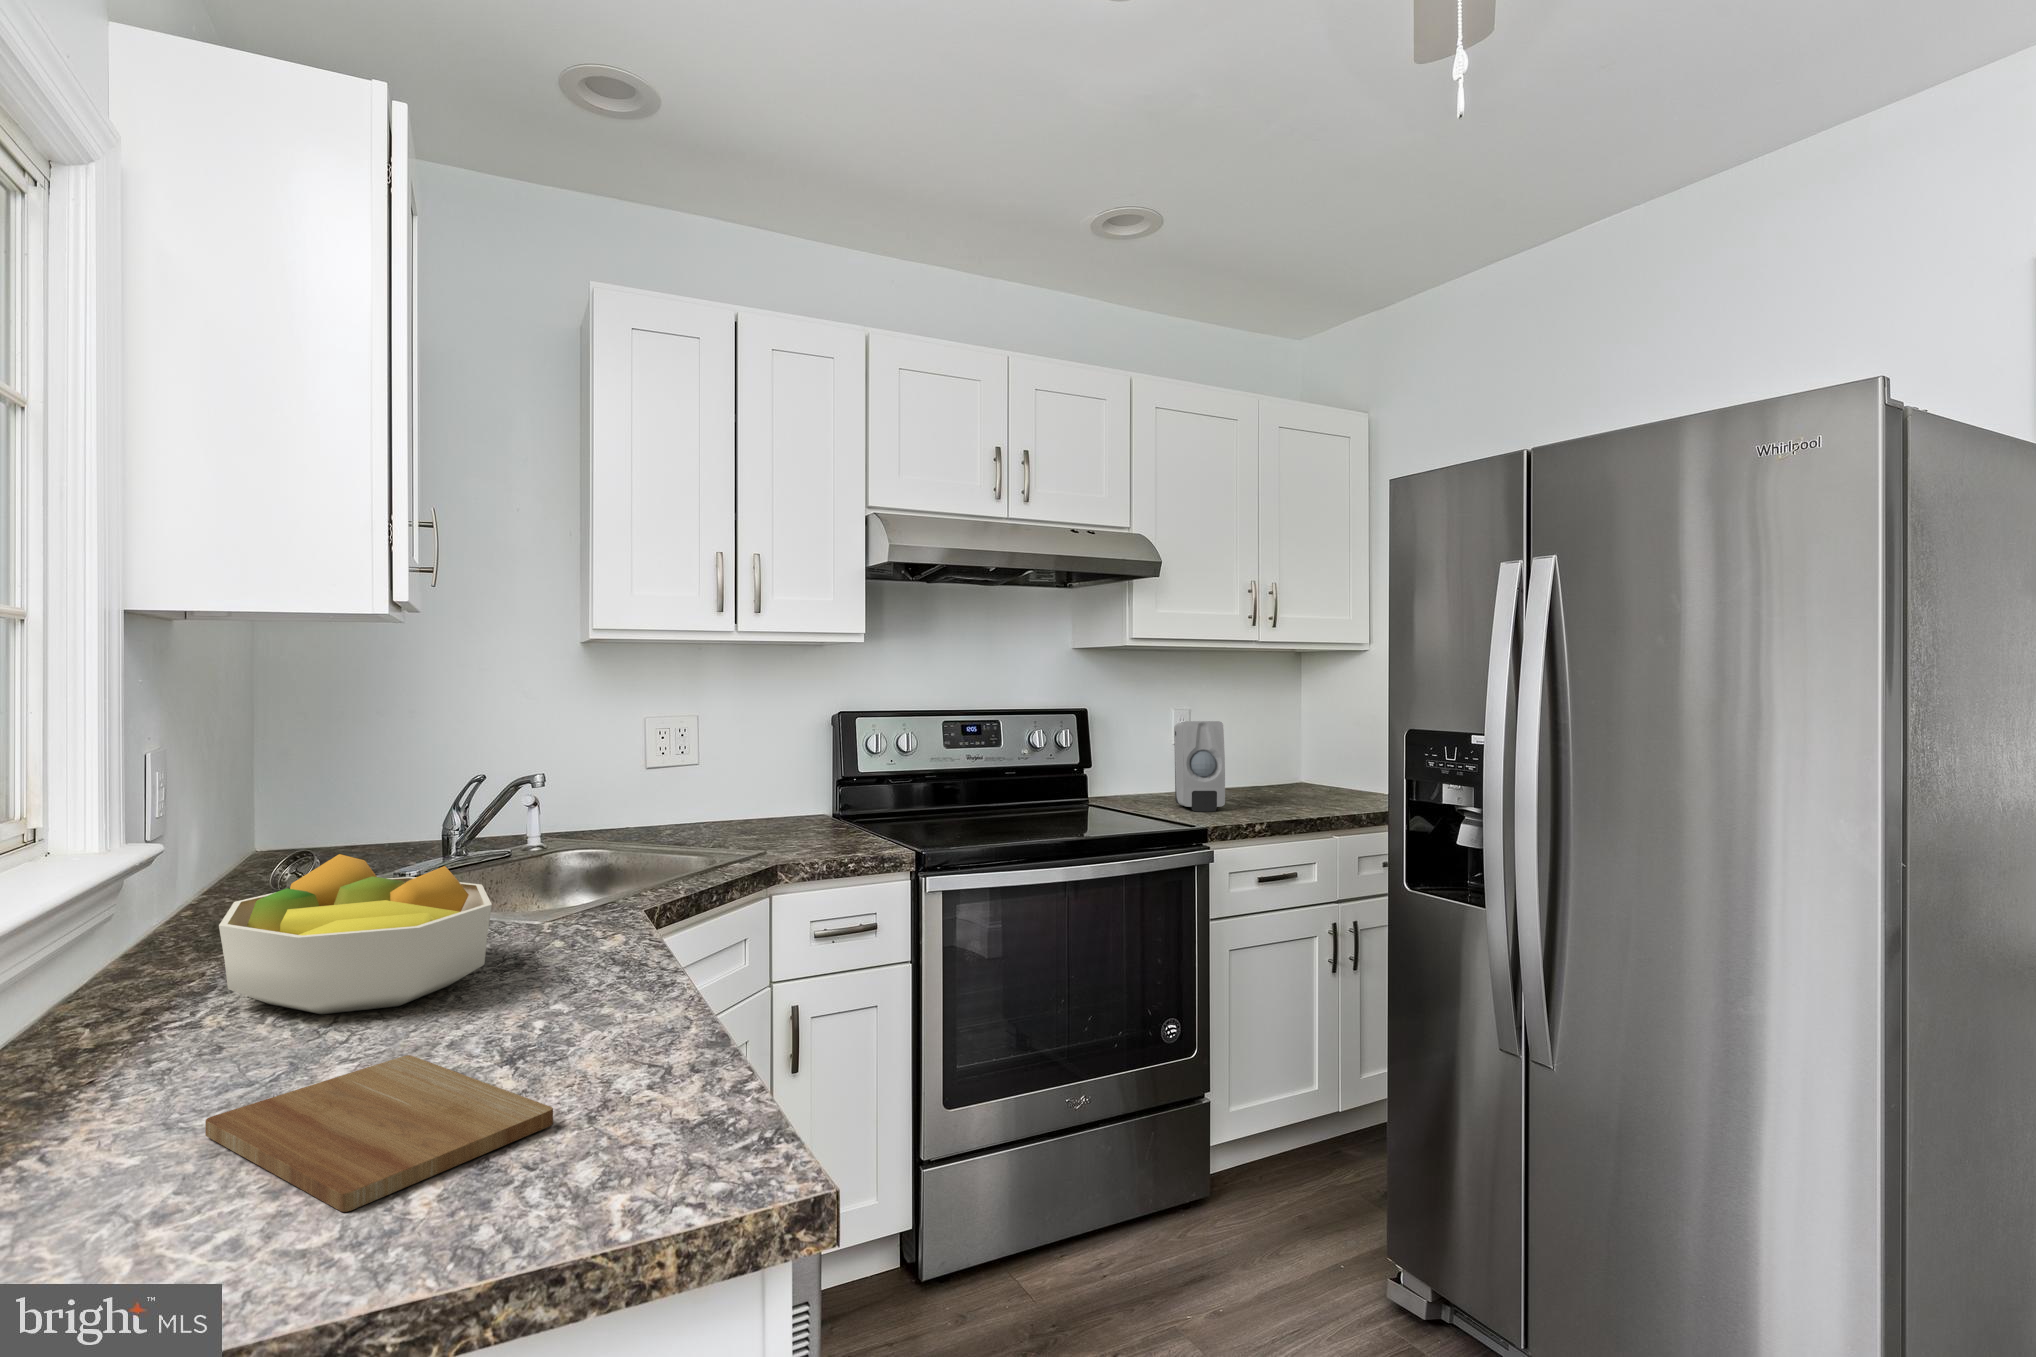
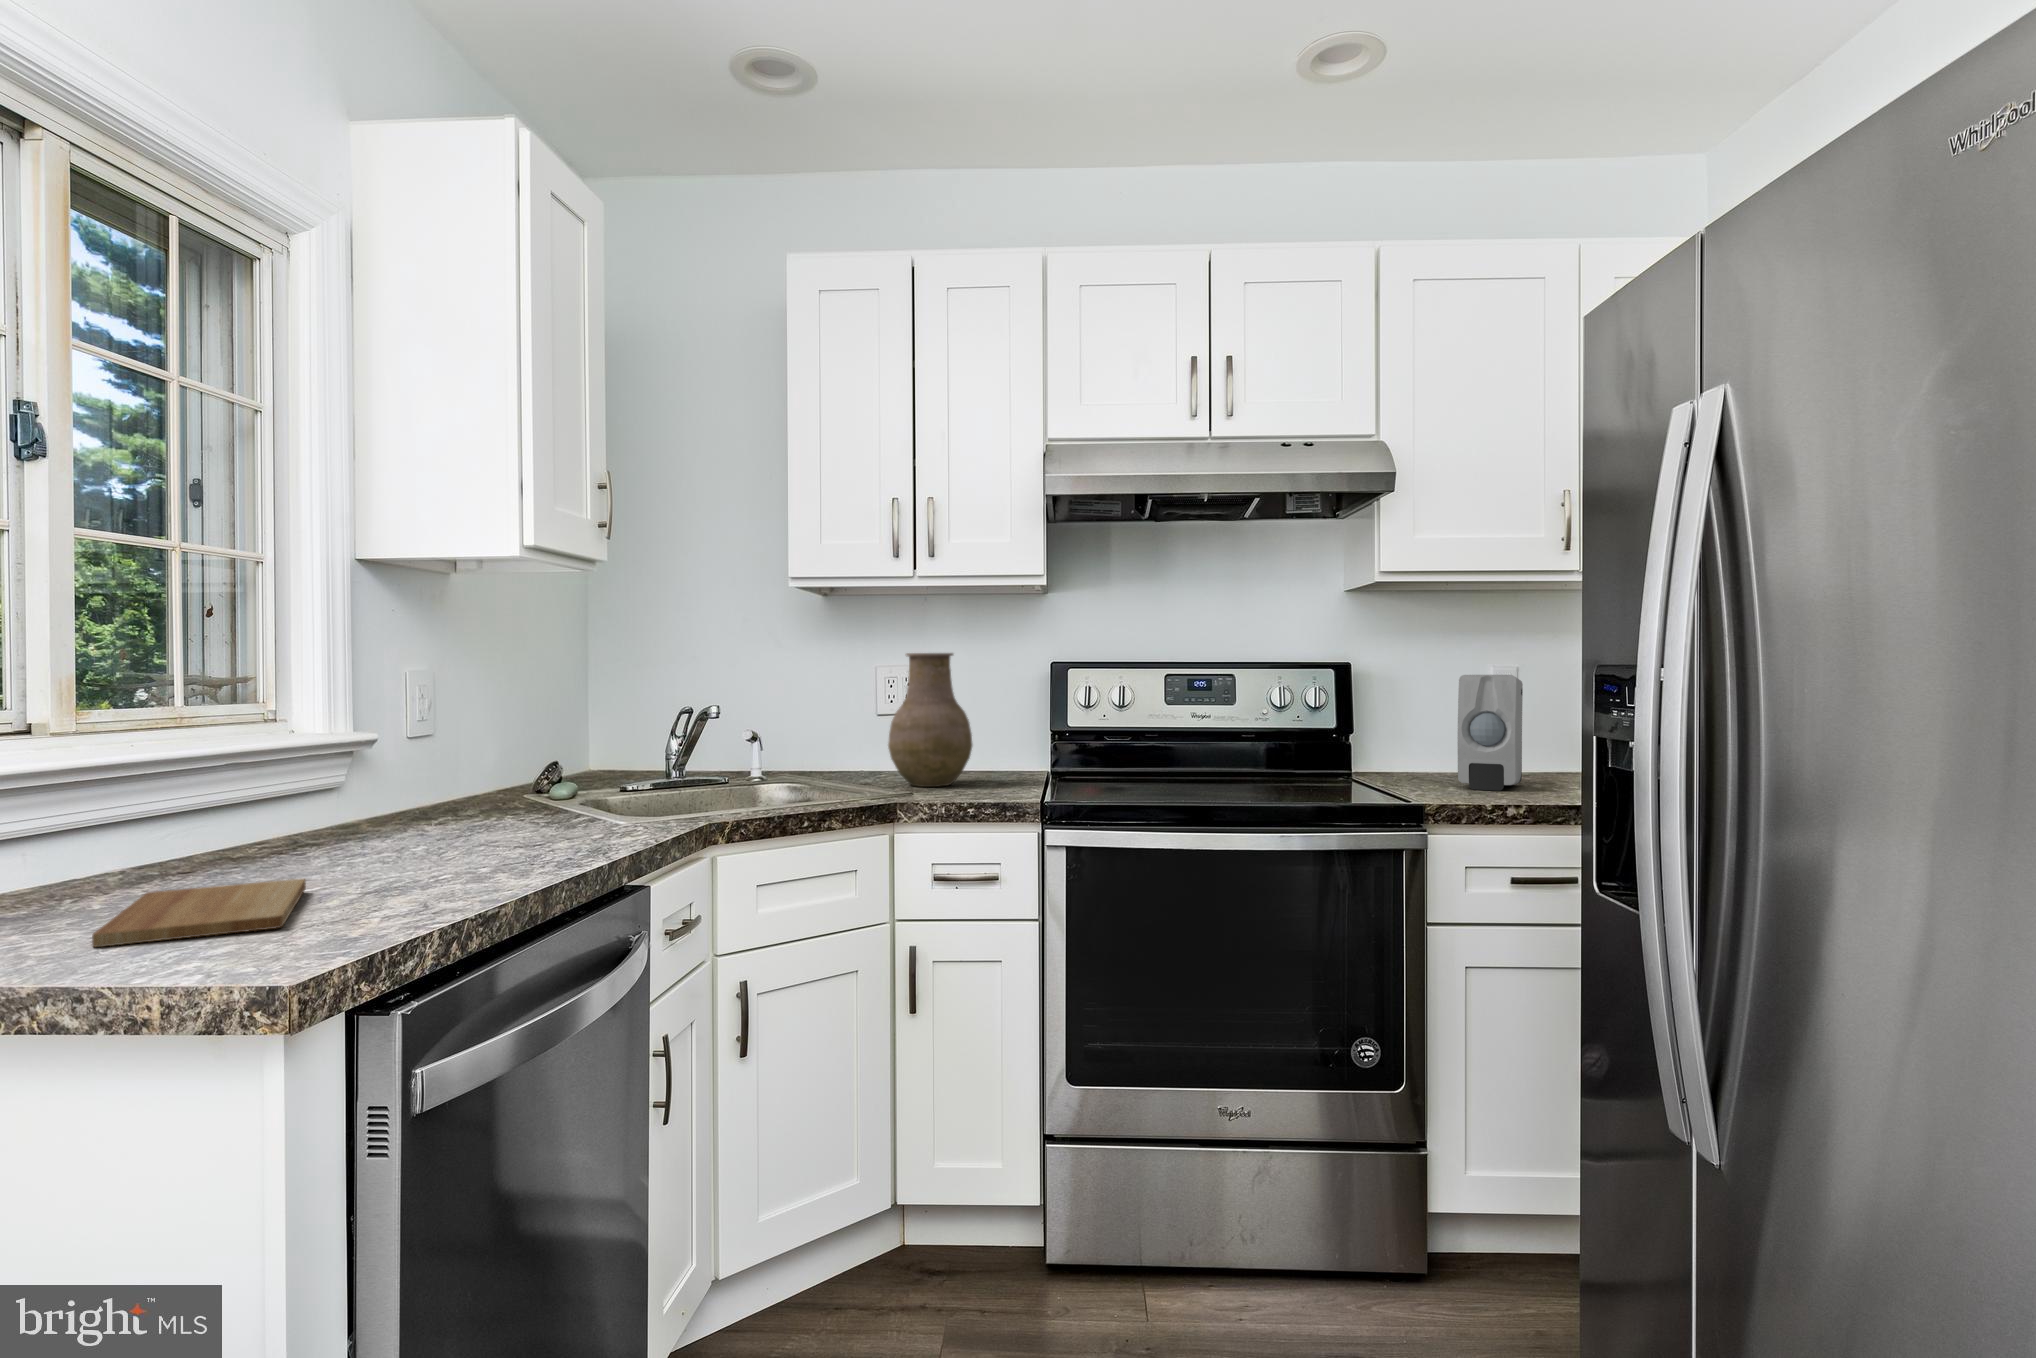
vase: none [710,707,798,844] -> present [888,653,972,787]
fruit bowl: present [219,854,492,1014] -> none [316,748,514,859]

